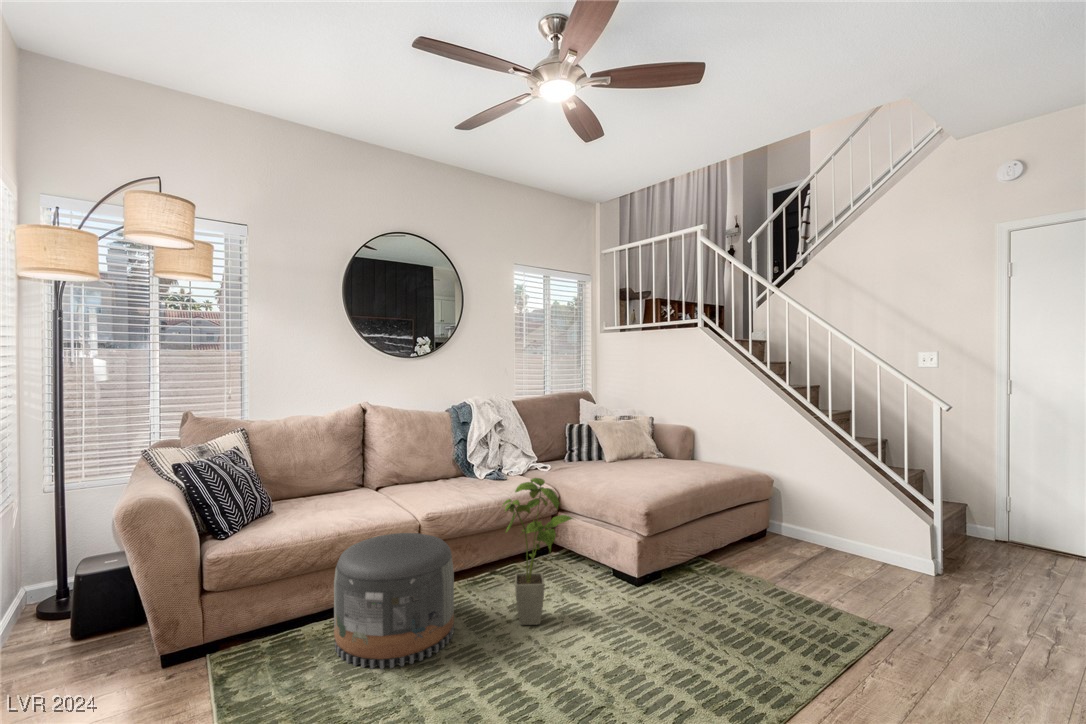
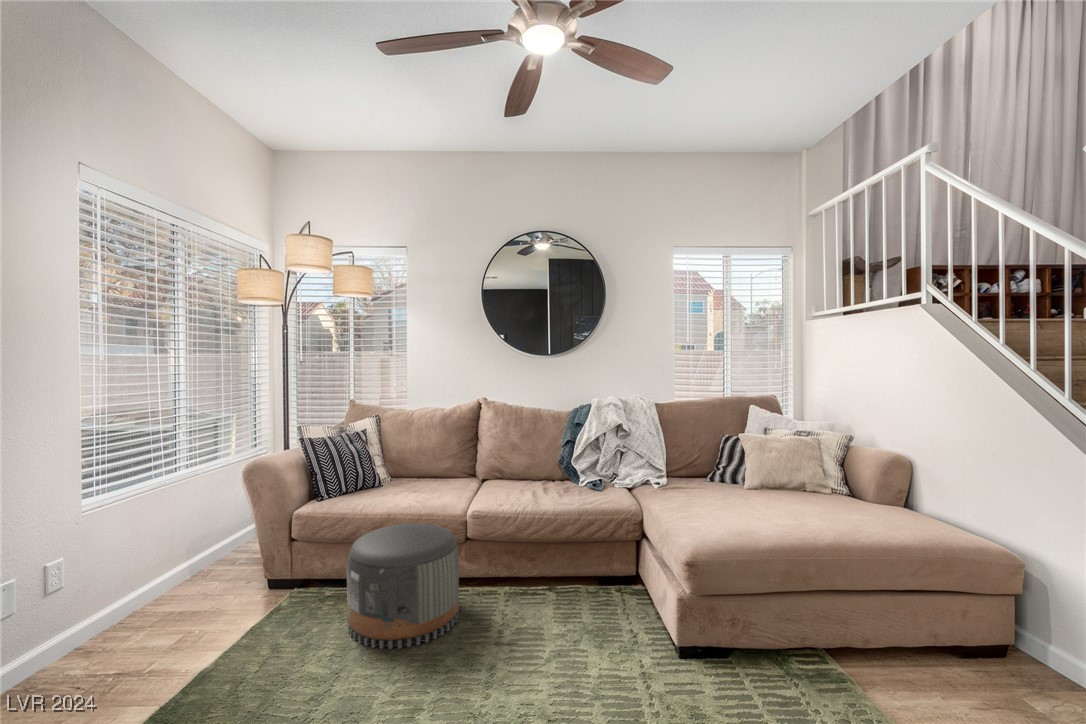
house plant: present [503,478,573,625] -> none [485,493,572,657]

